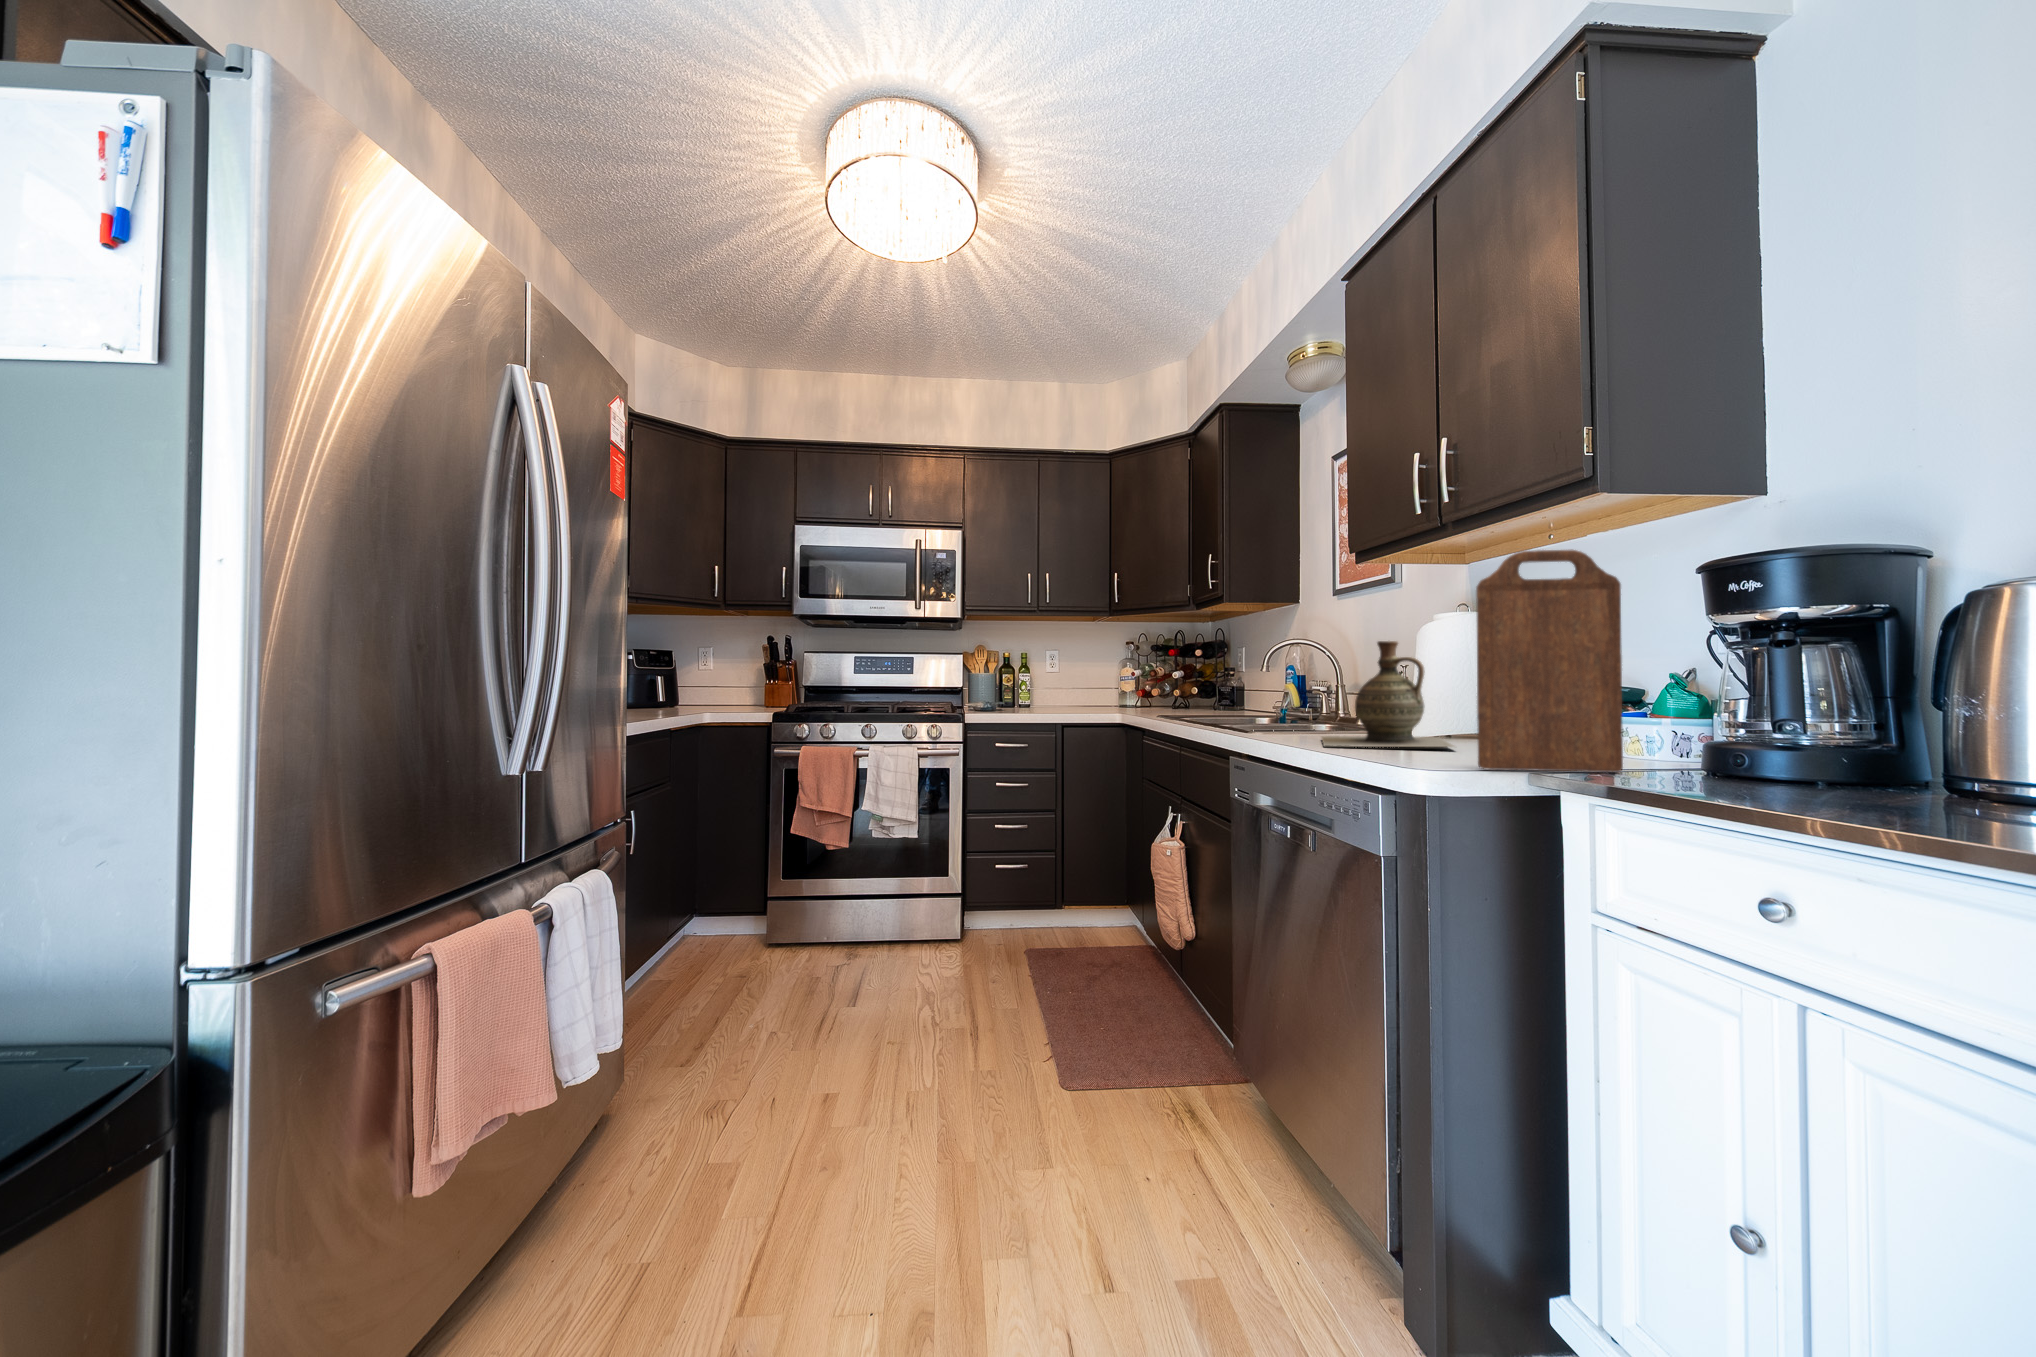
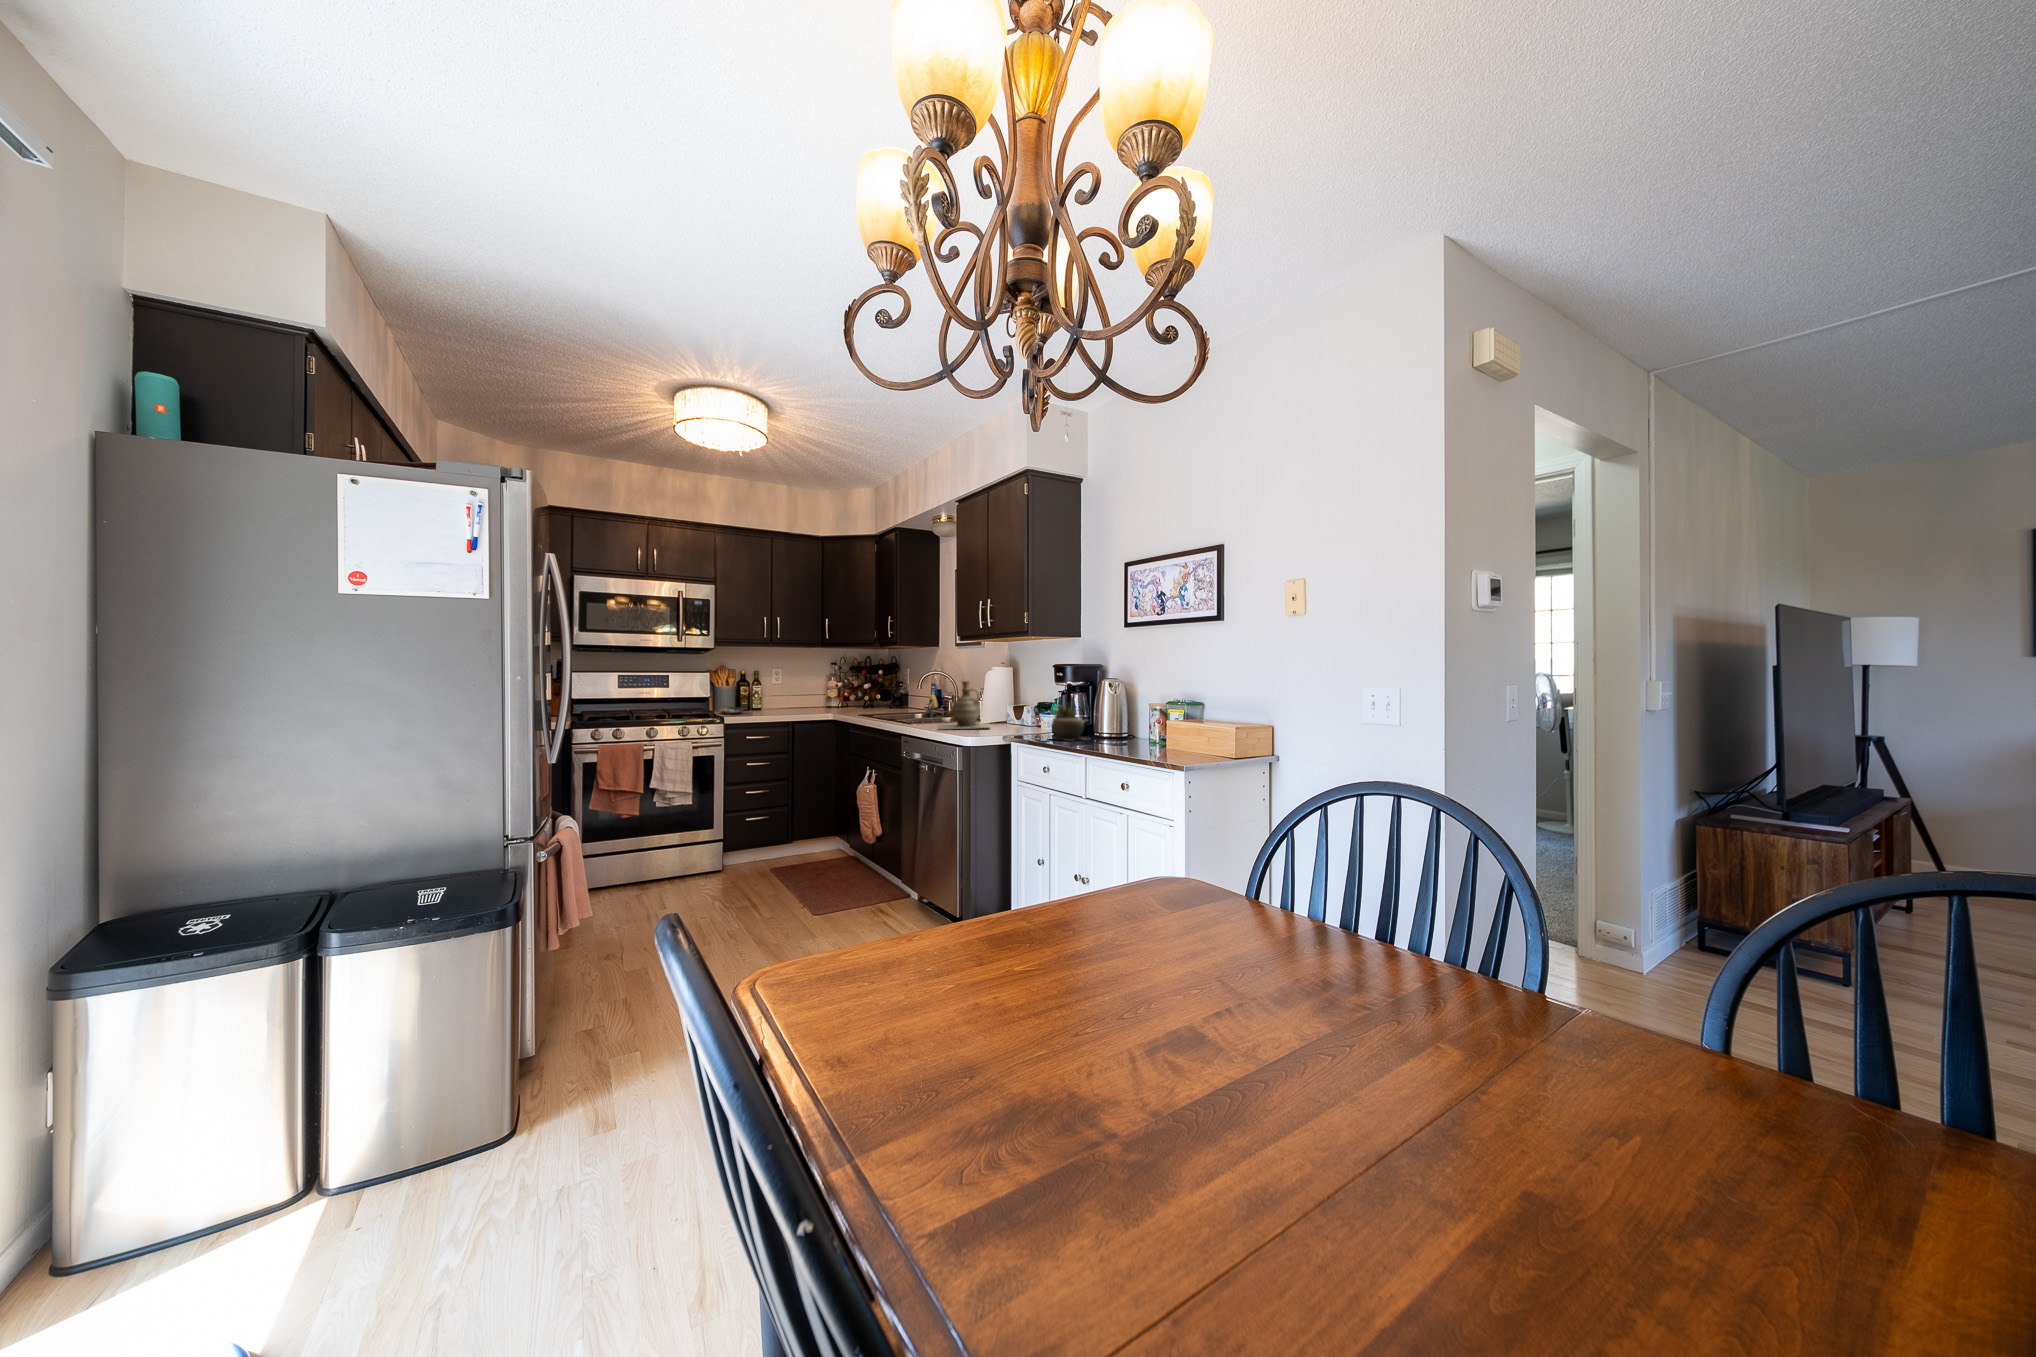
cutting board: present [1476,550,1623,772] -> none [985,654,1032,736]
succulent plant: none [1724,676,1929,809] -> present [1051,704,1084,741]

